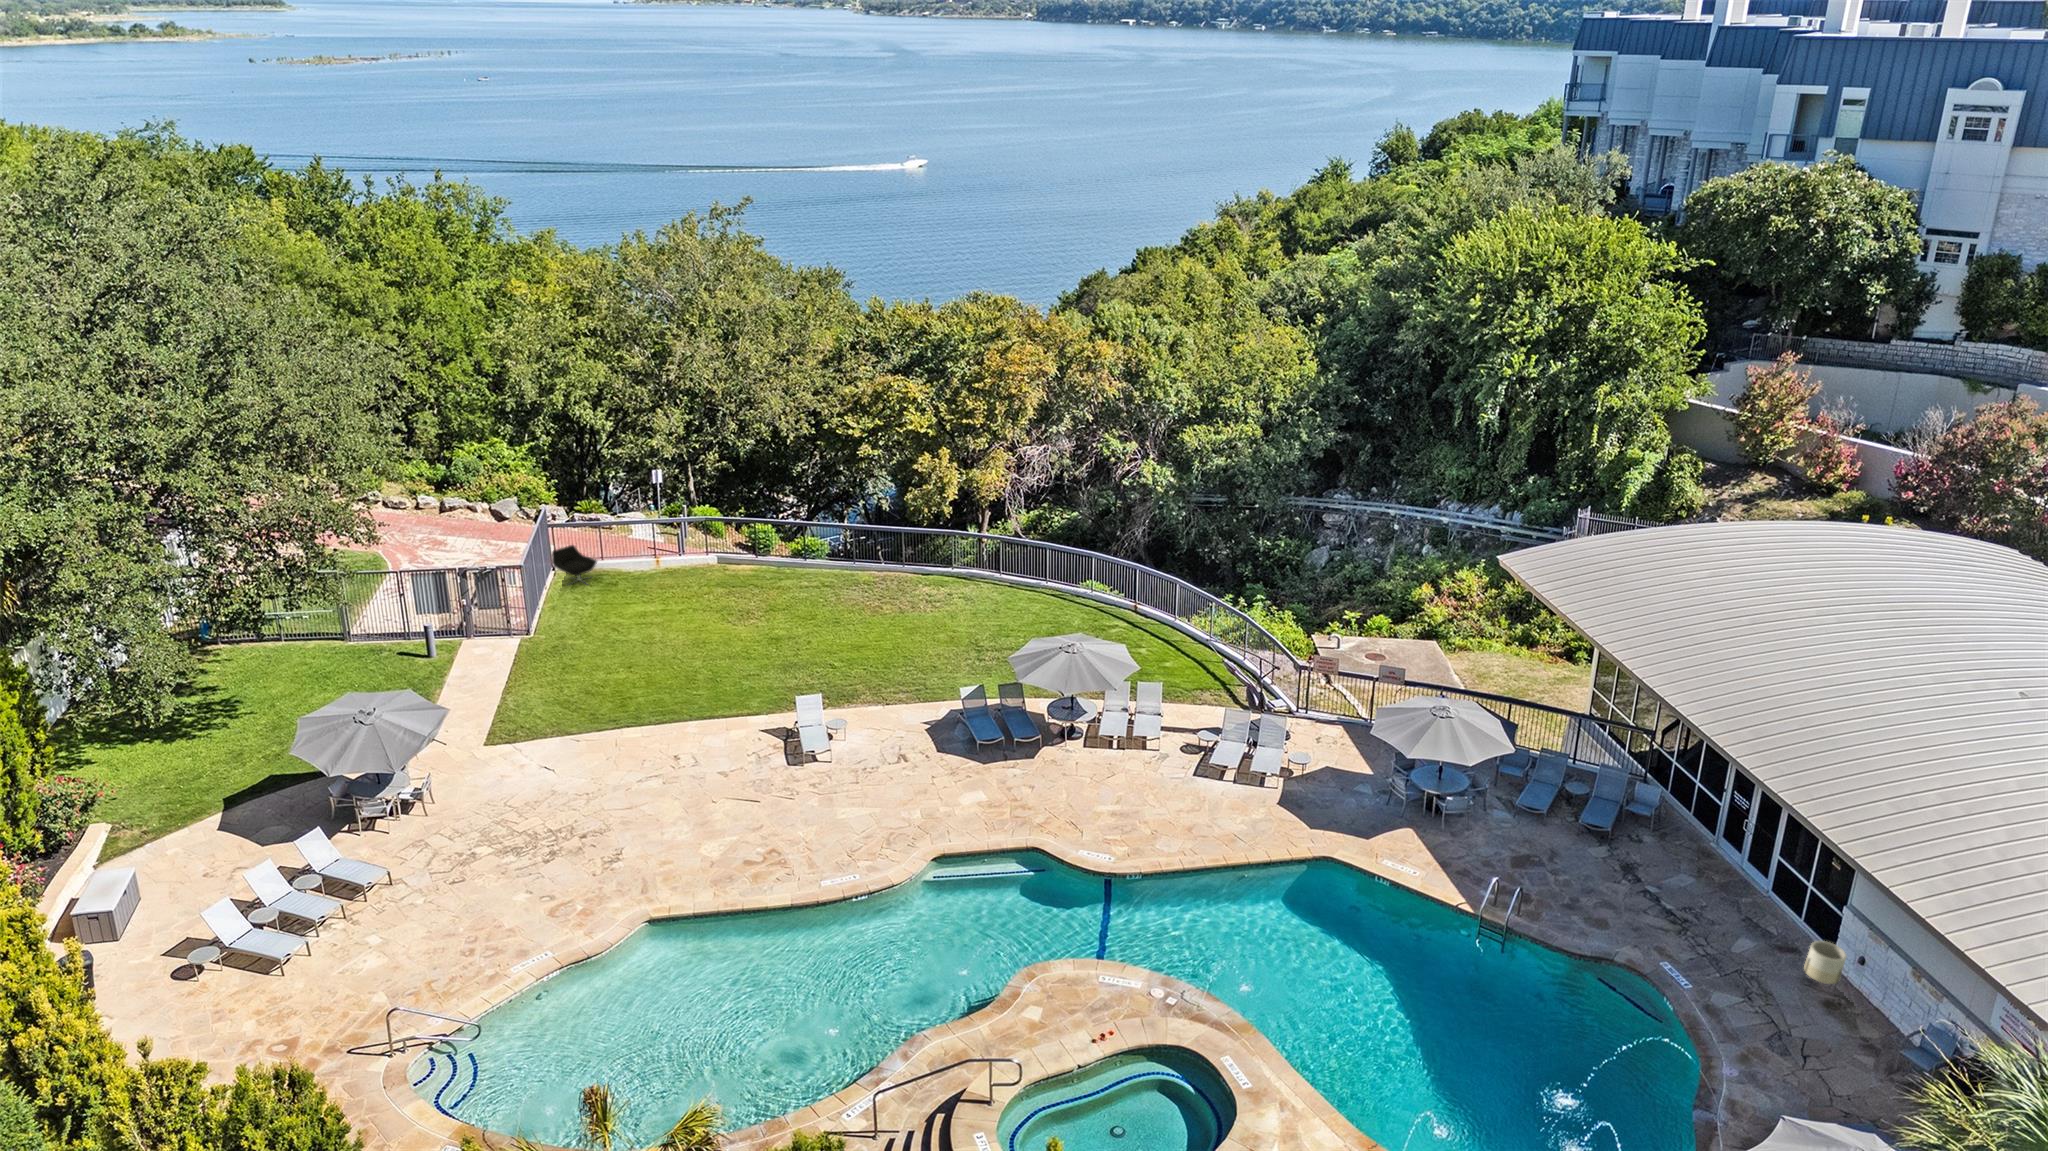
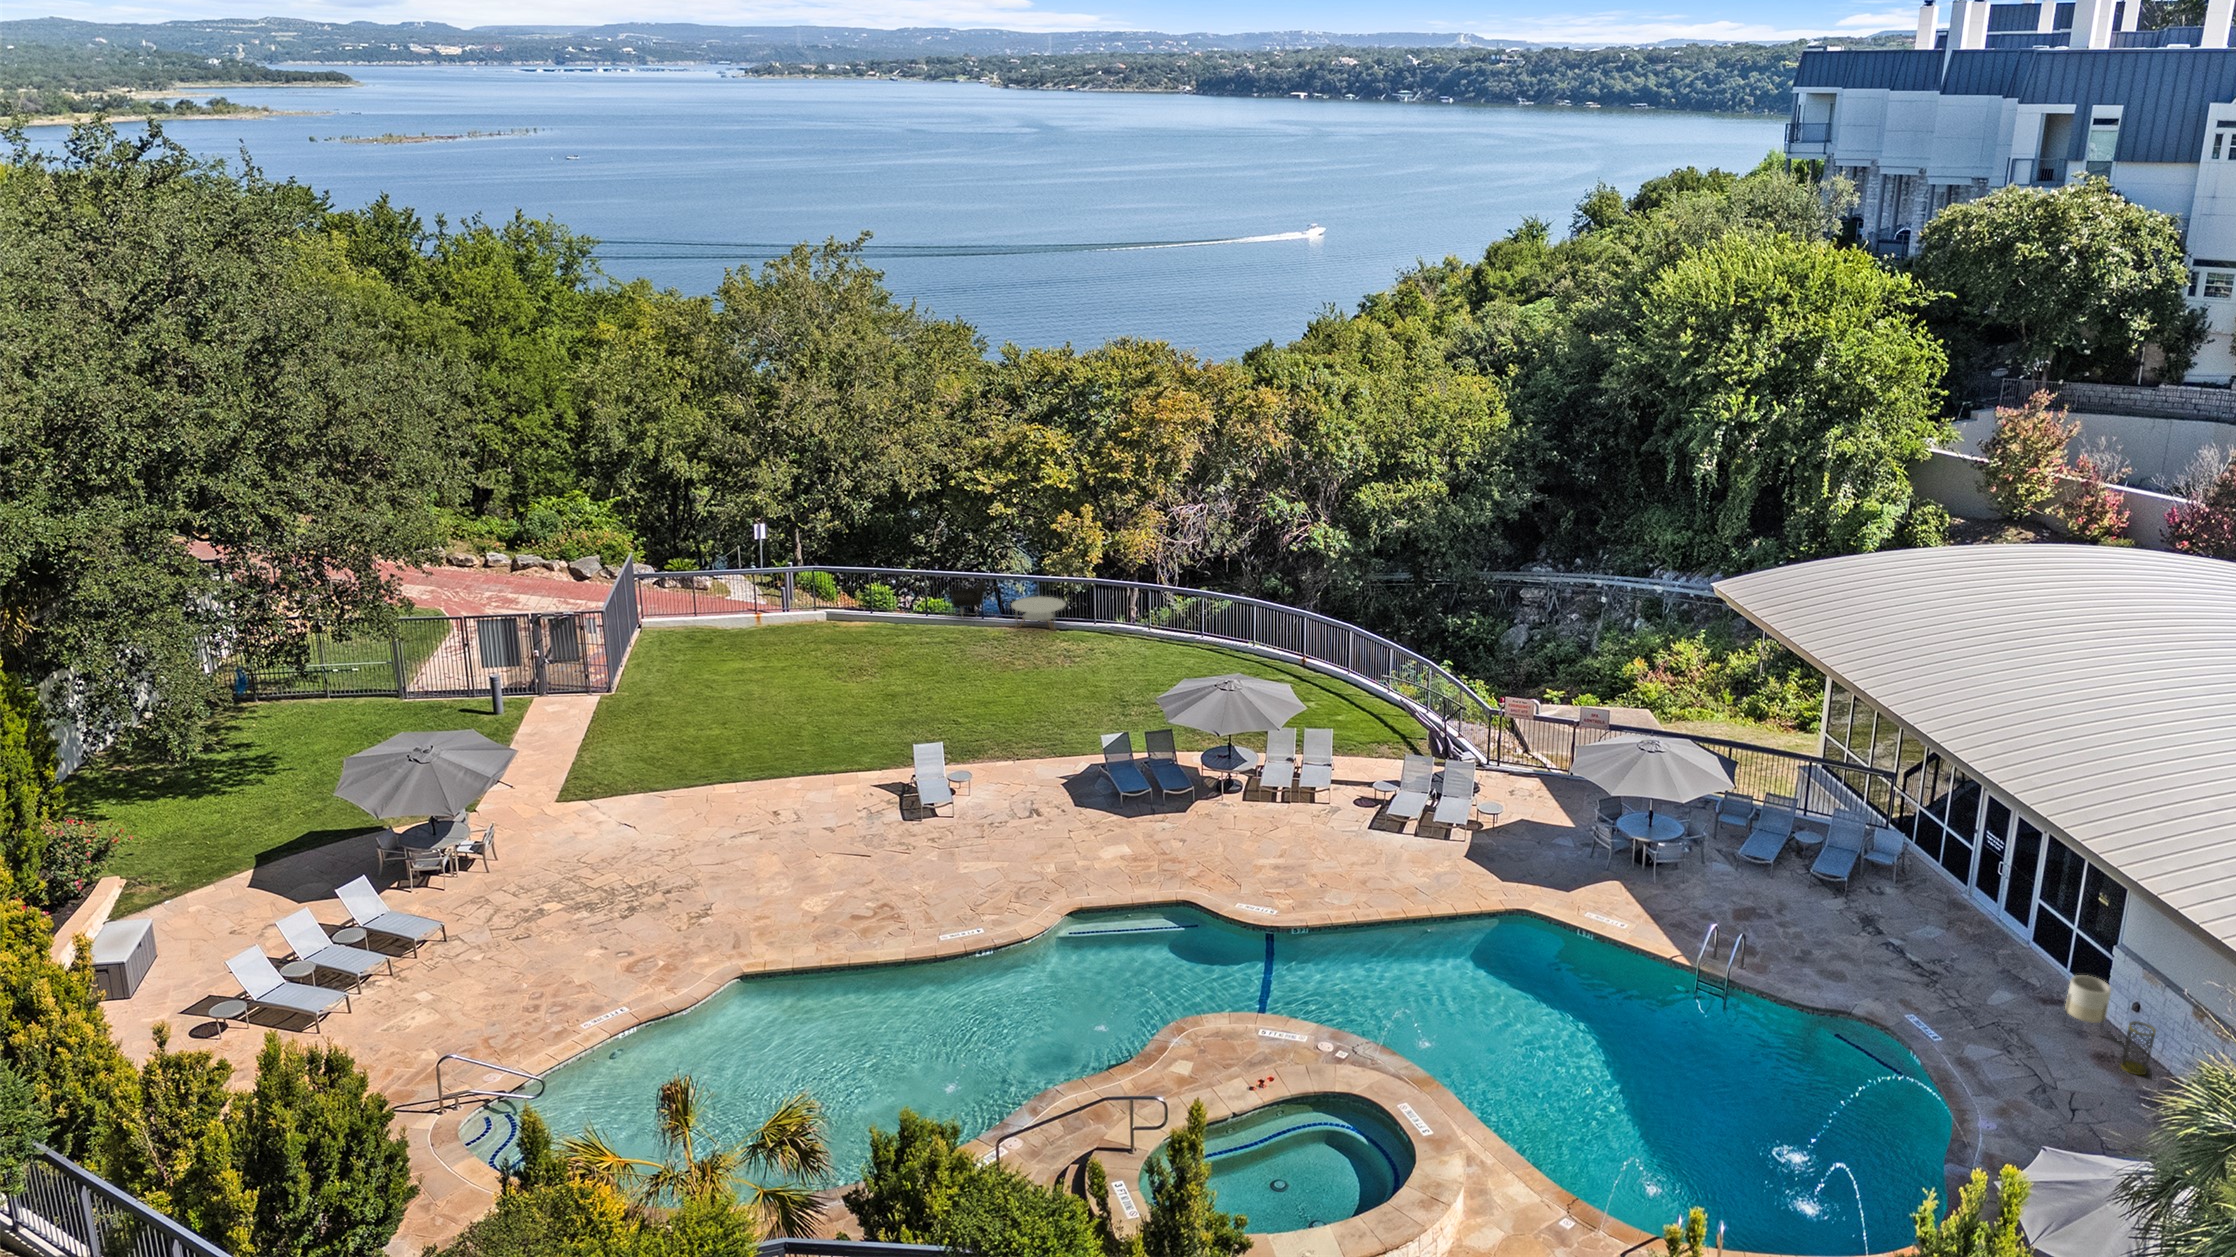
round table: none [881,534,929,566] -> present [1011,596,1065,631]
lounge chair: present [552,545,597,583] -> present [951,580,986,617]
trash can: none [1852,989,1886,1036] -> present [2121,1021,2156,1075]

